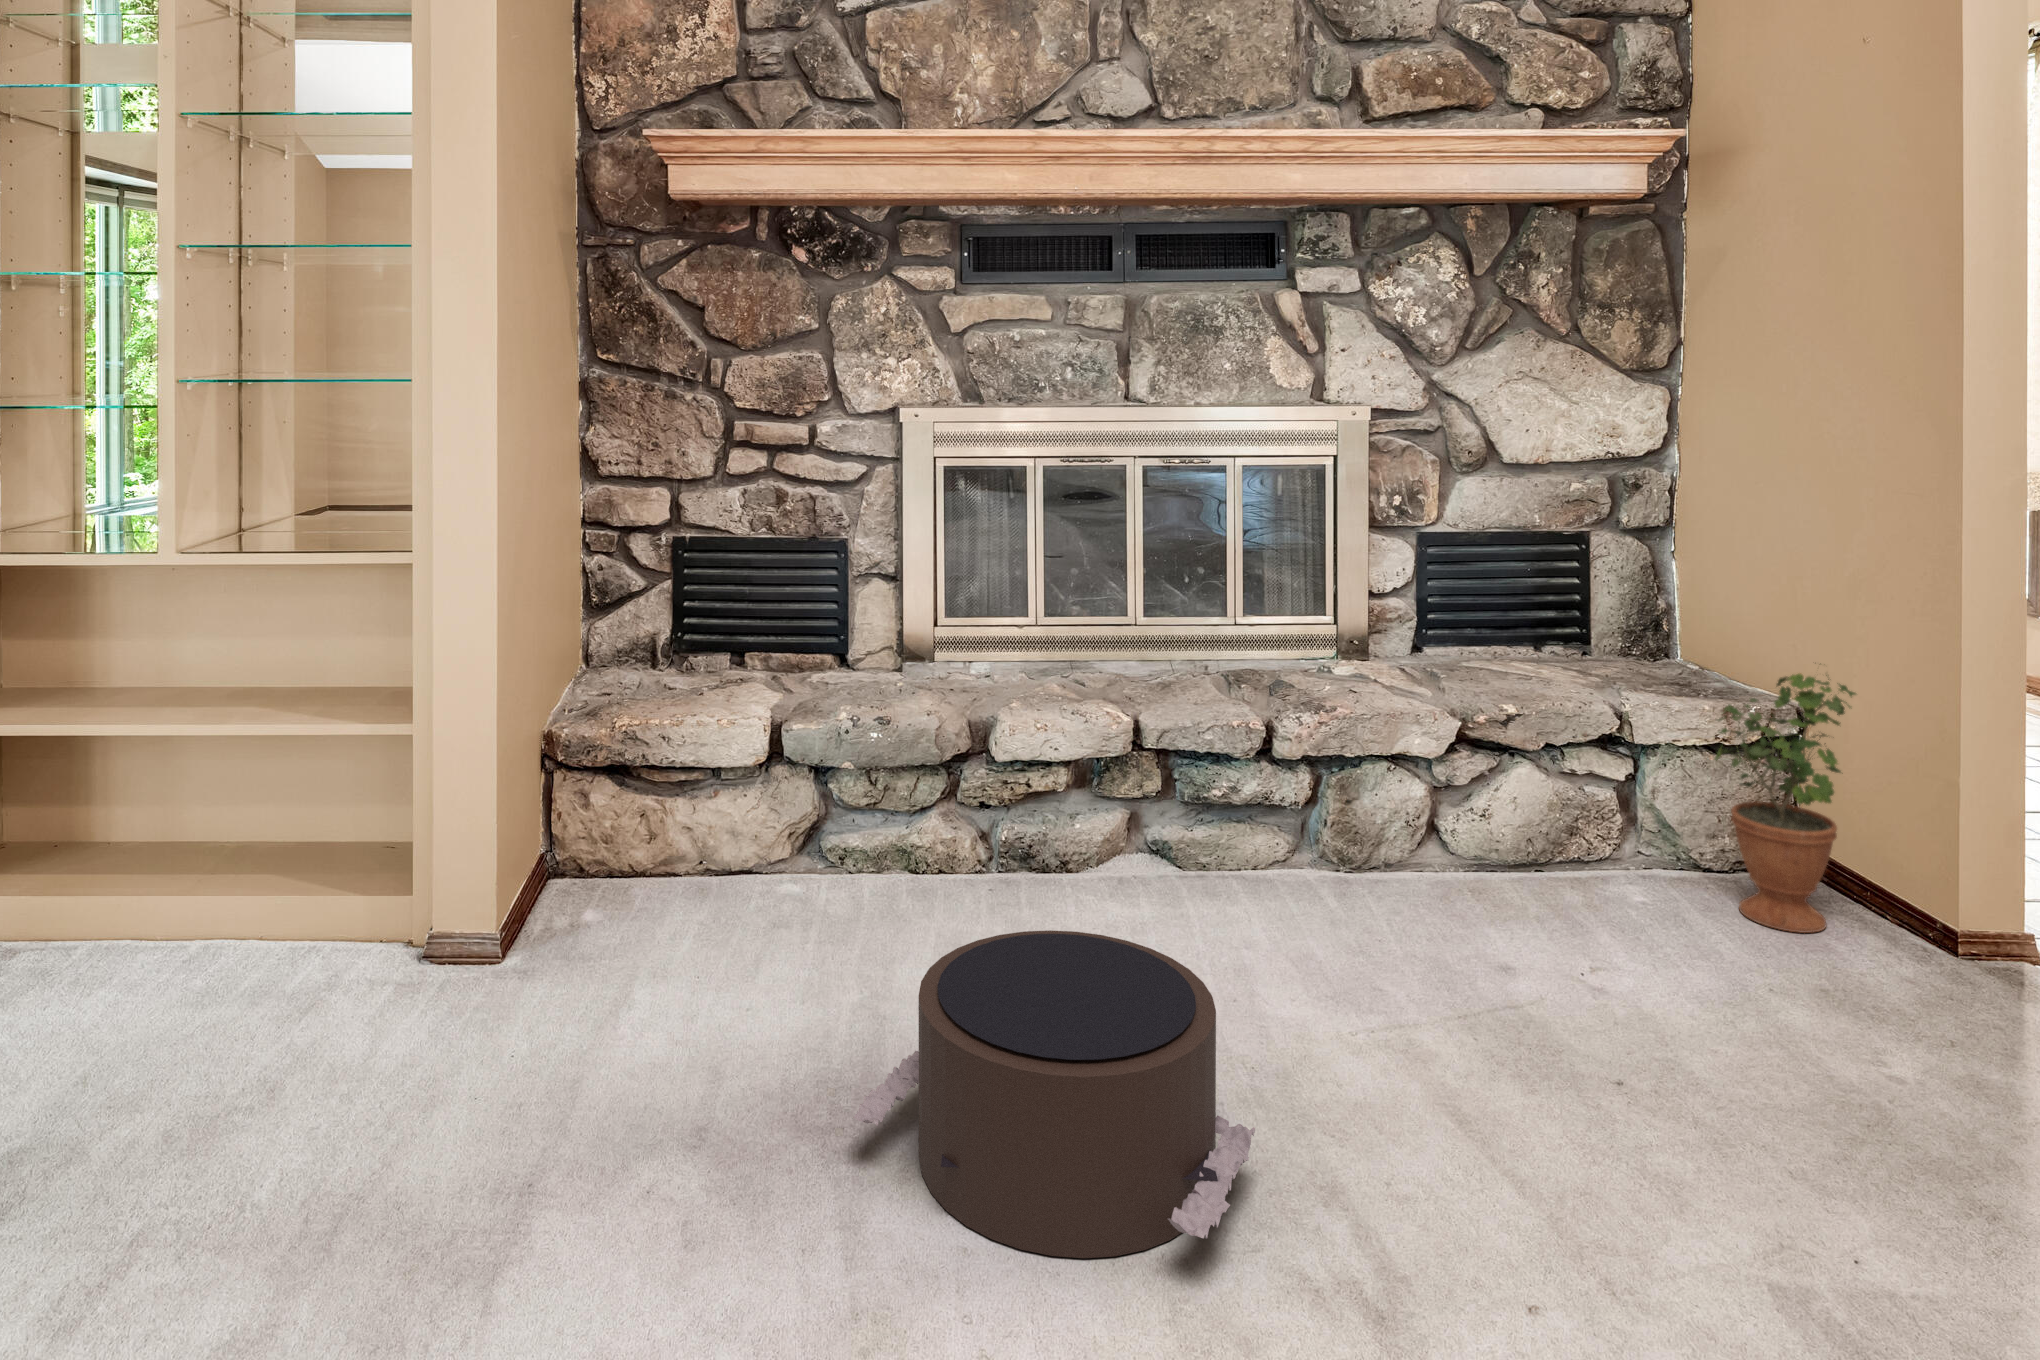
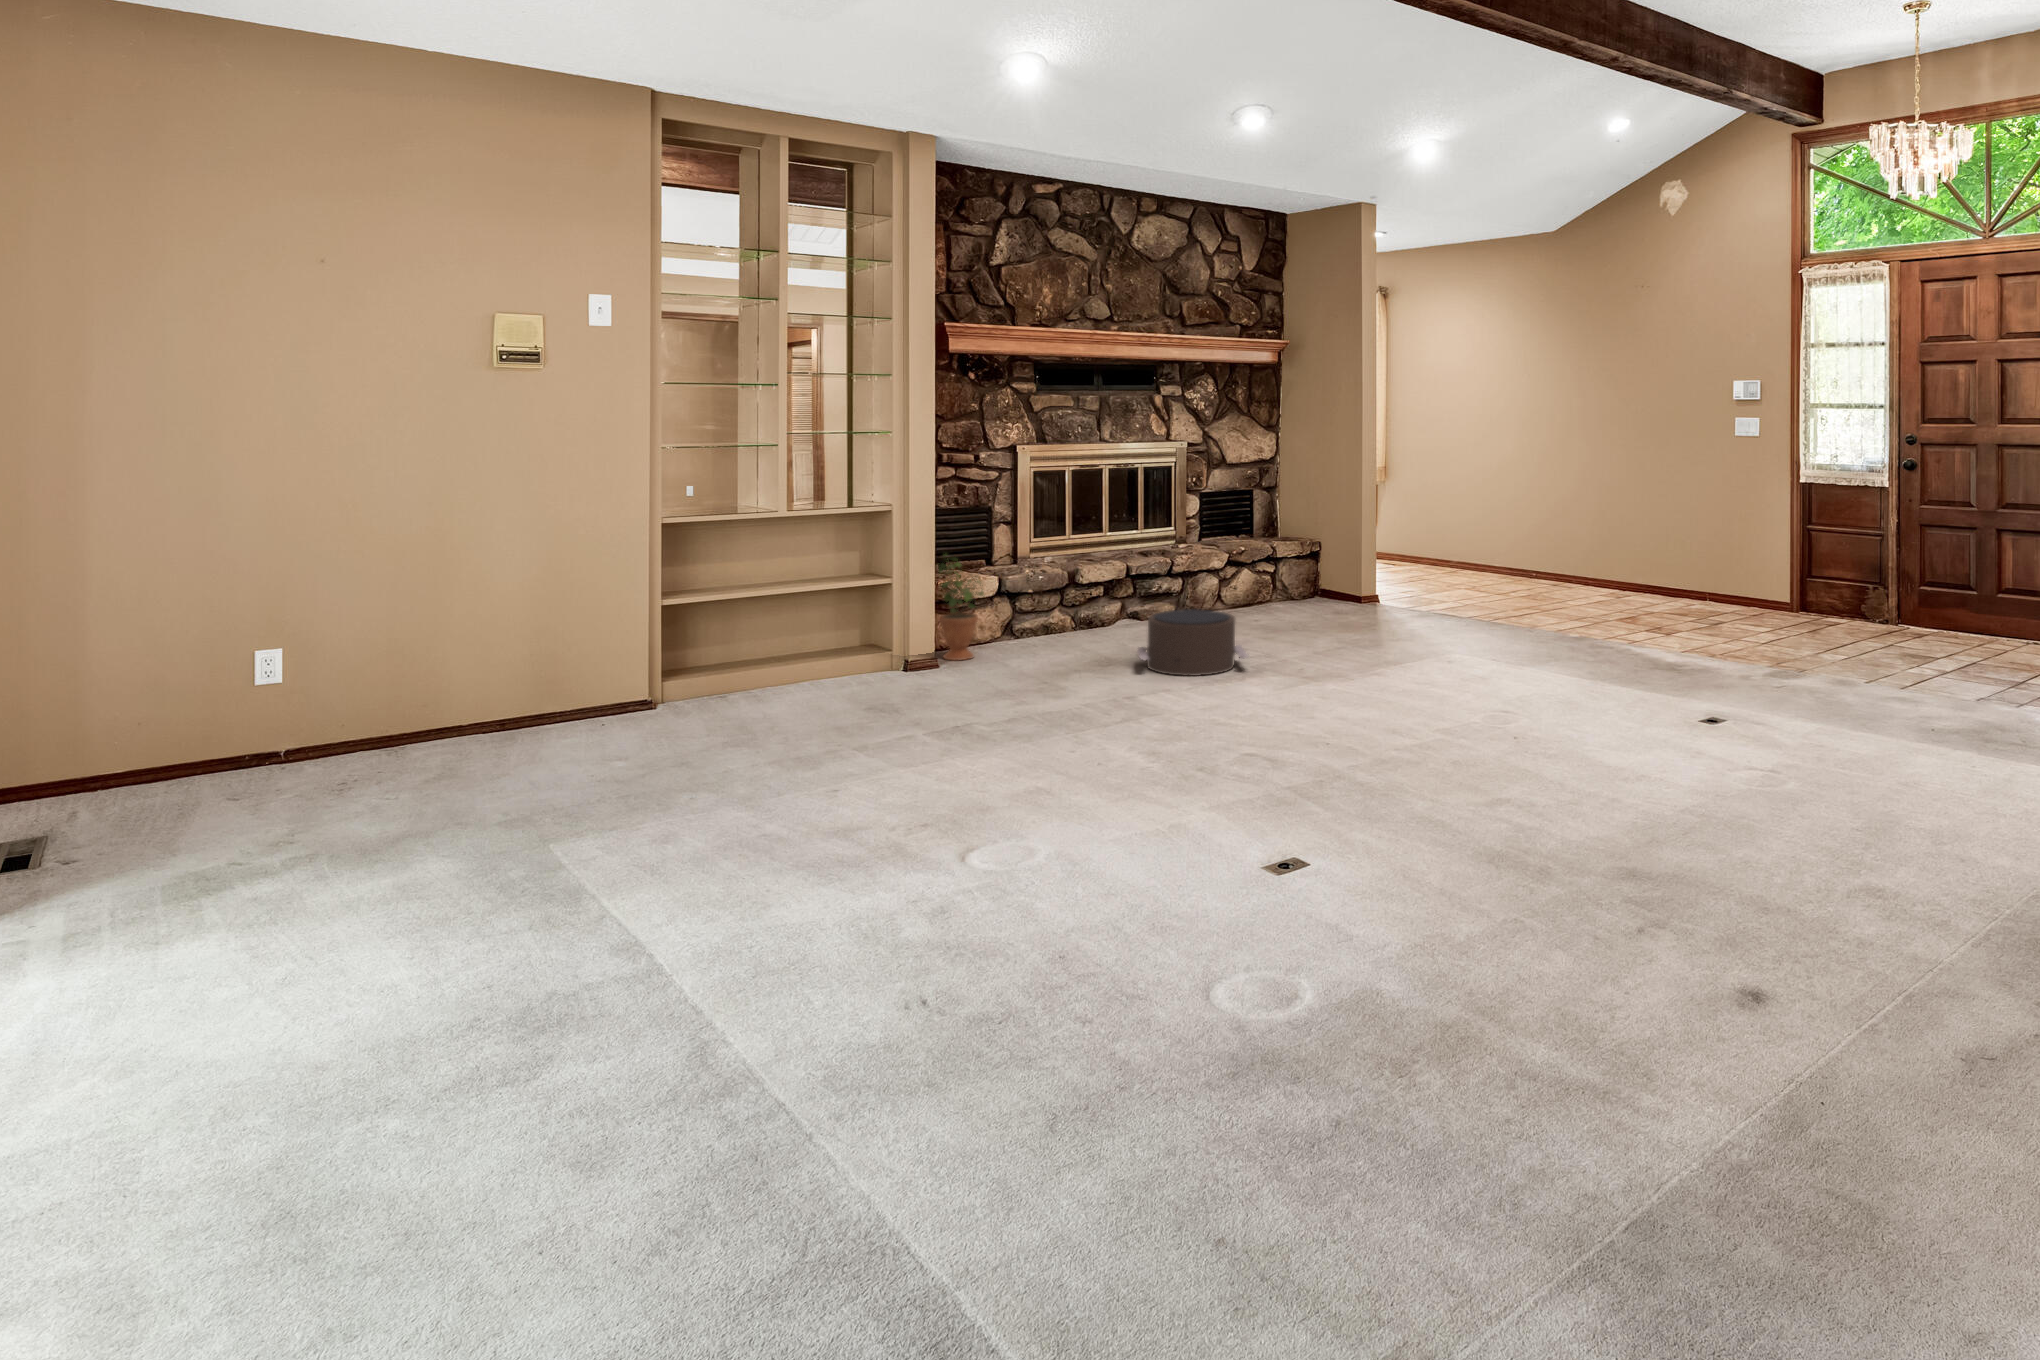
potted plant: present [1715,663,1856,933] -> present [938,558,984,660]

